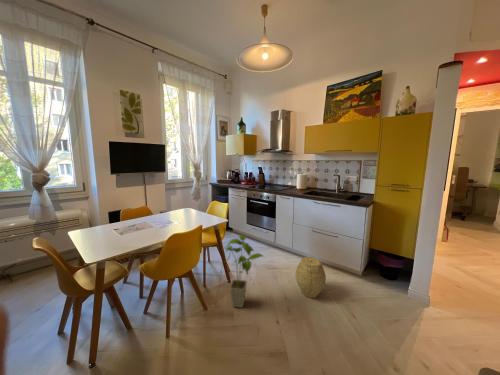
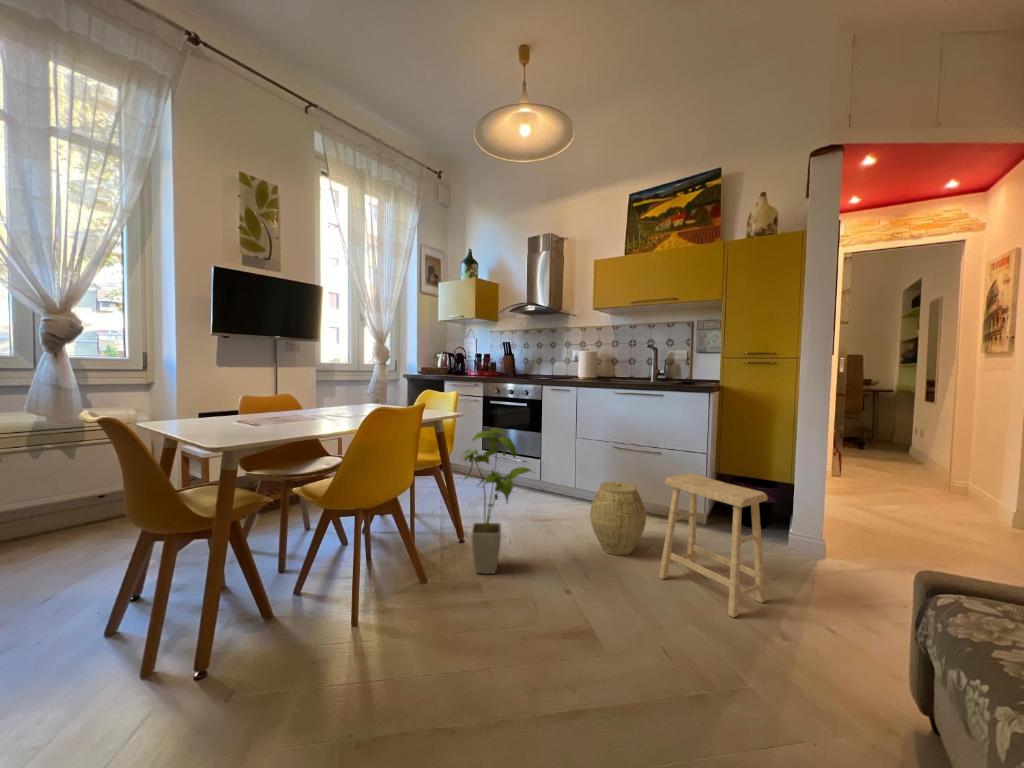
footstool: none [330,261,394,352] -> present [659,473,768,617]

